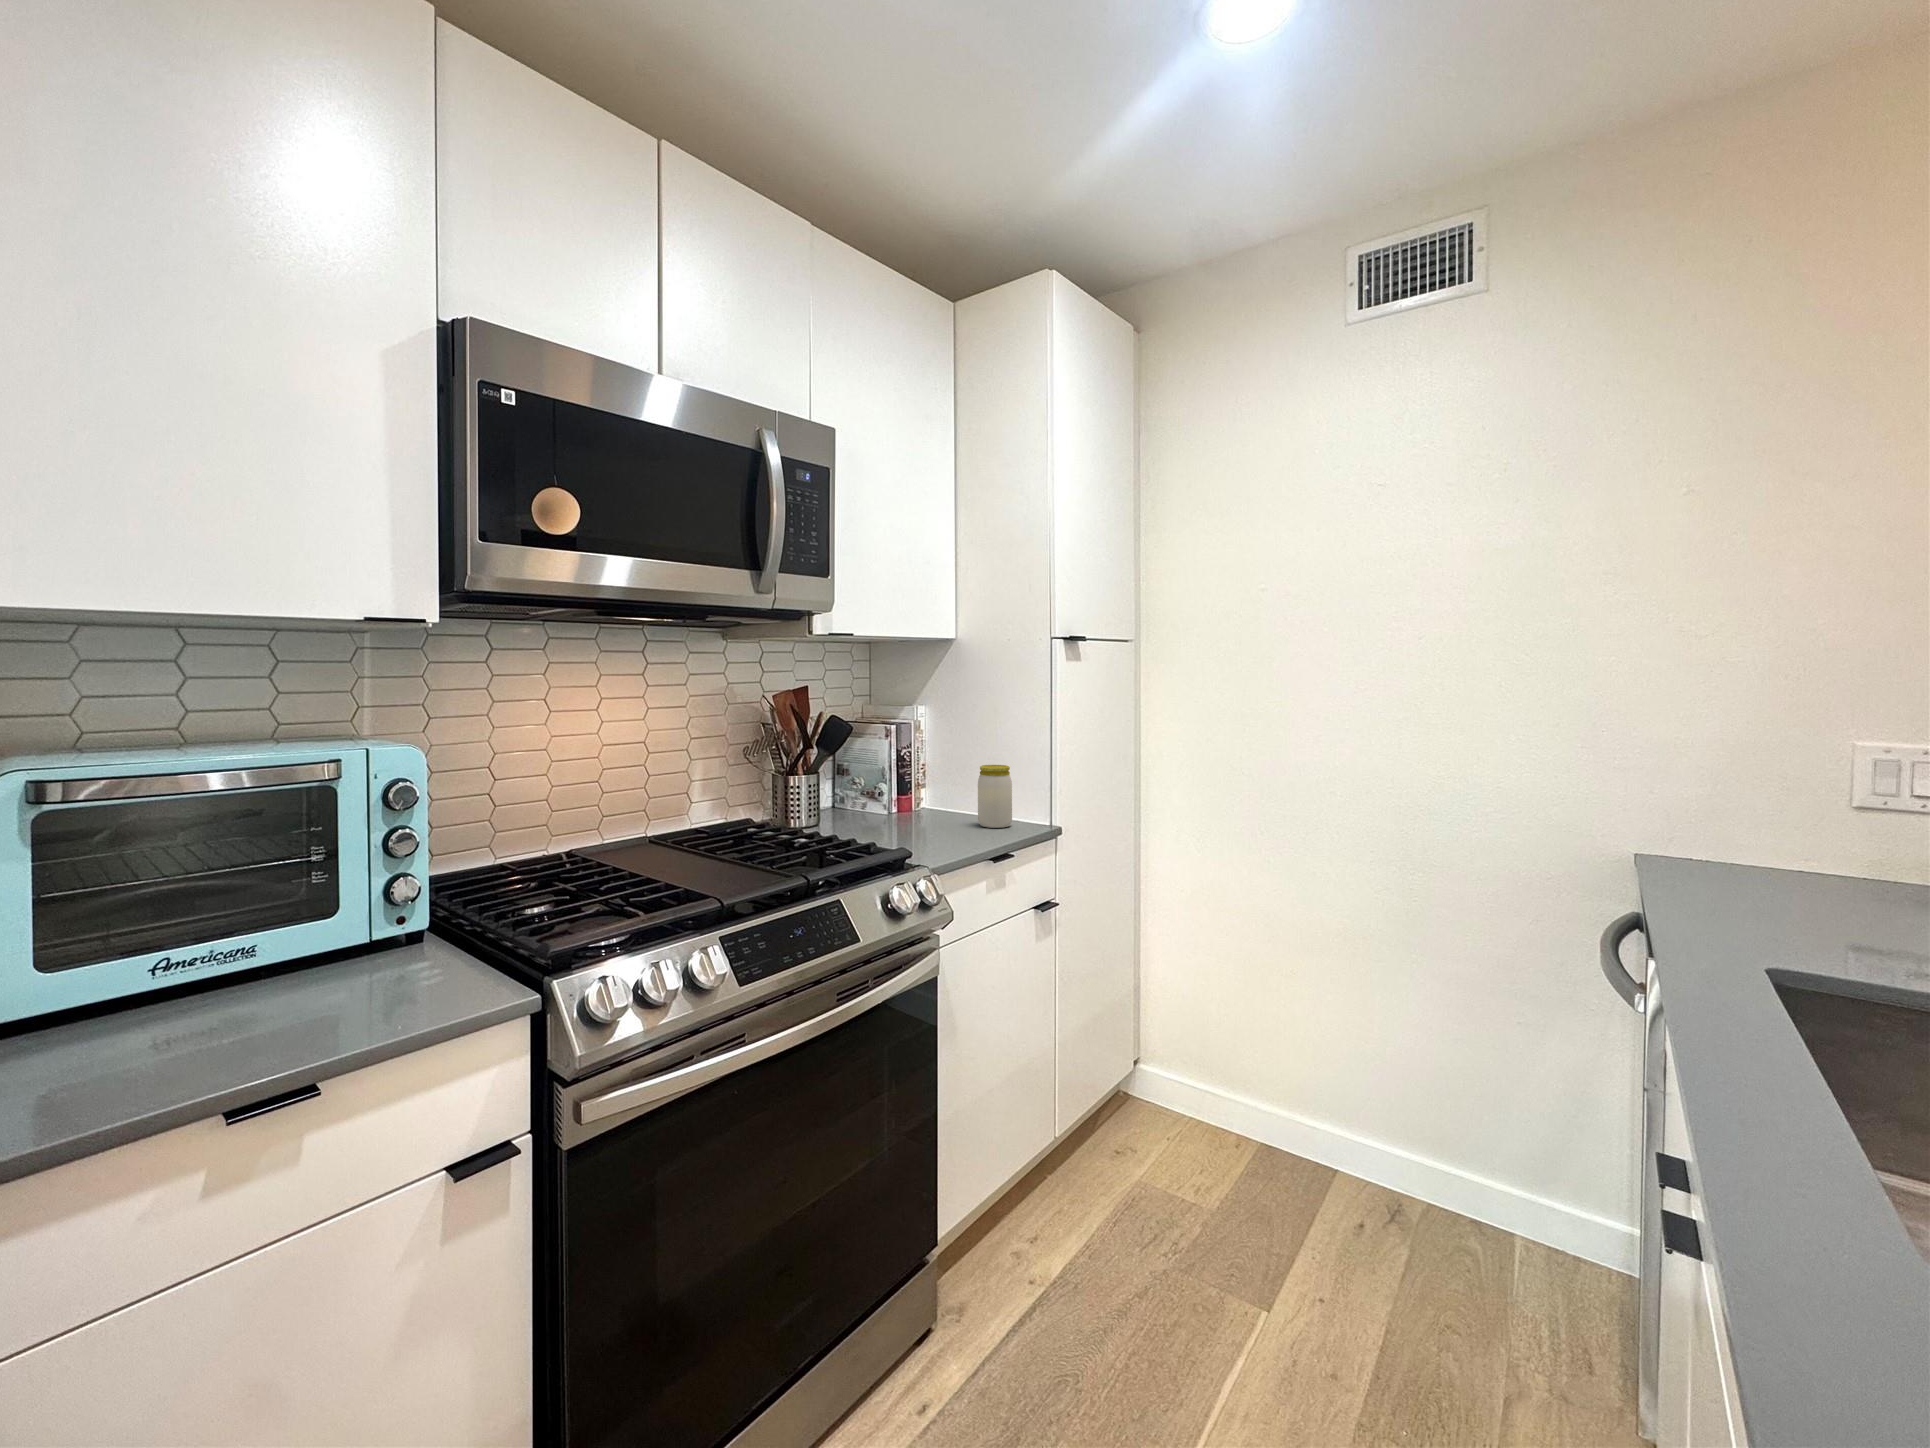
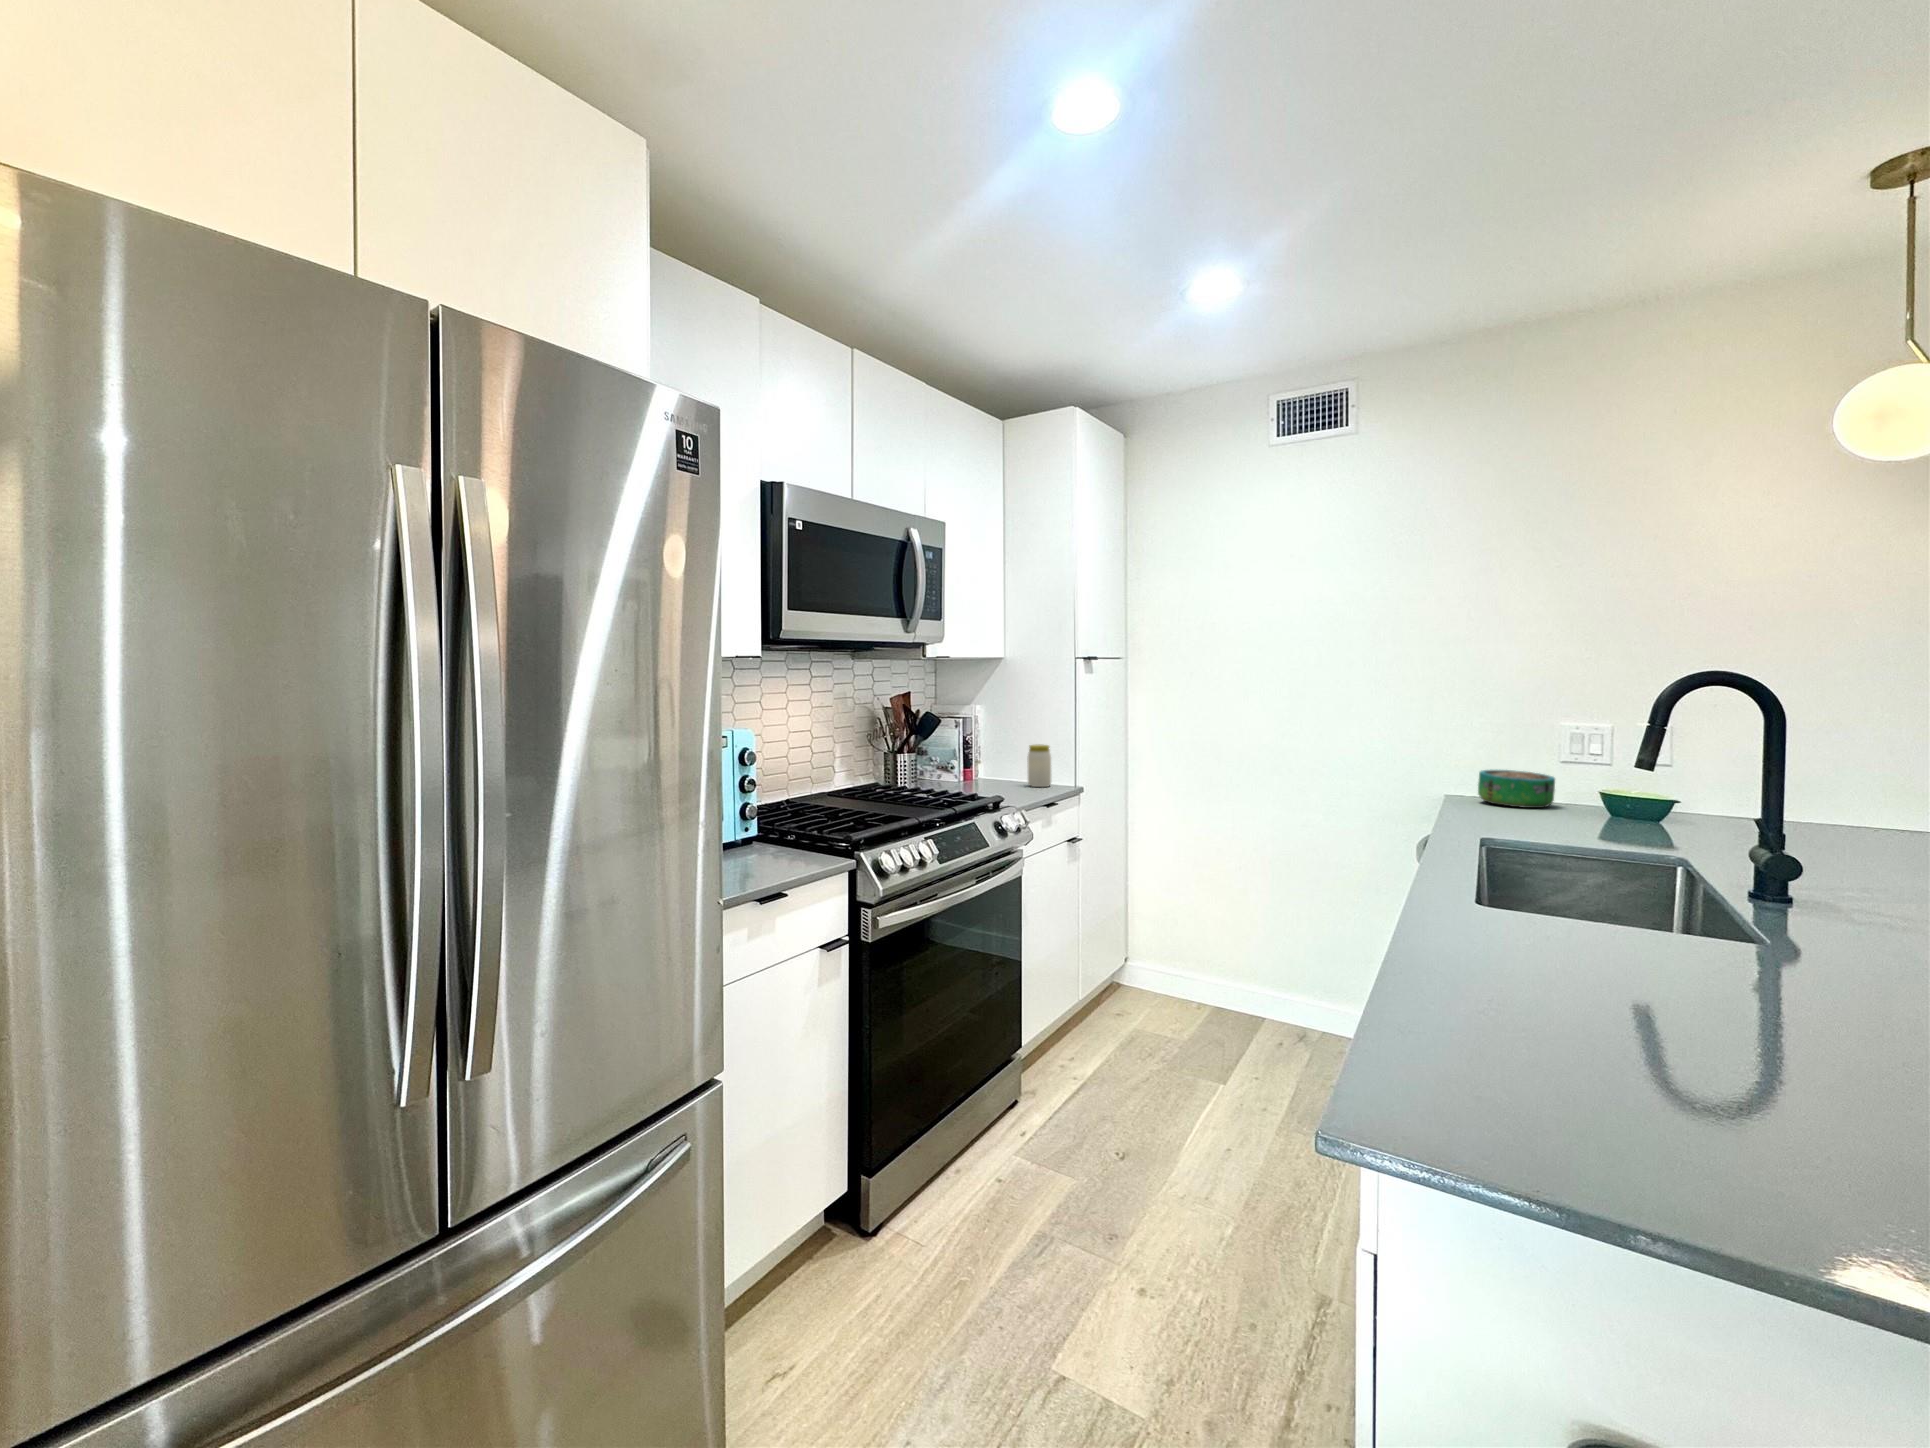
decorative bowl: none [1703,820,1859,894] -> present [1478,770,1555,808]

